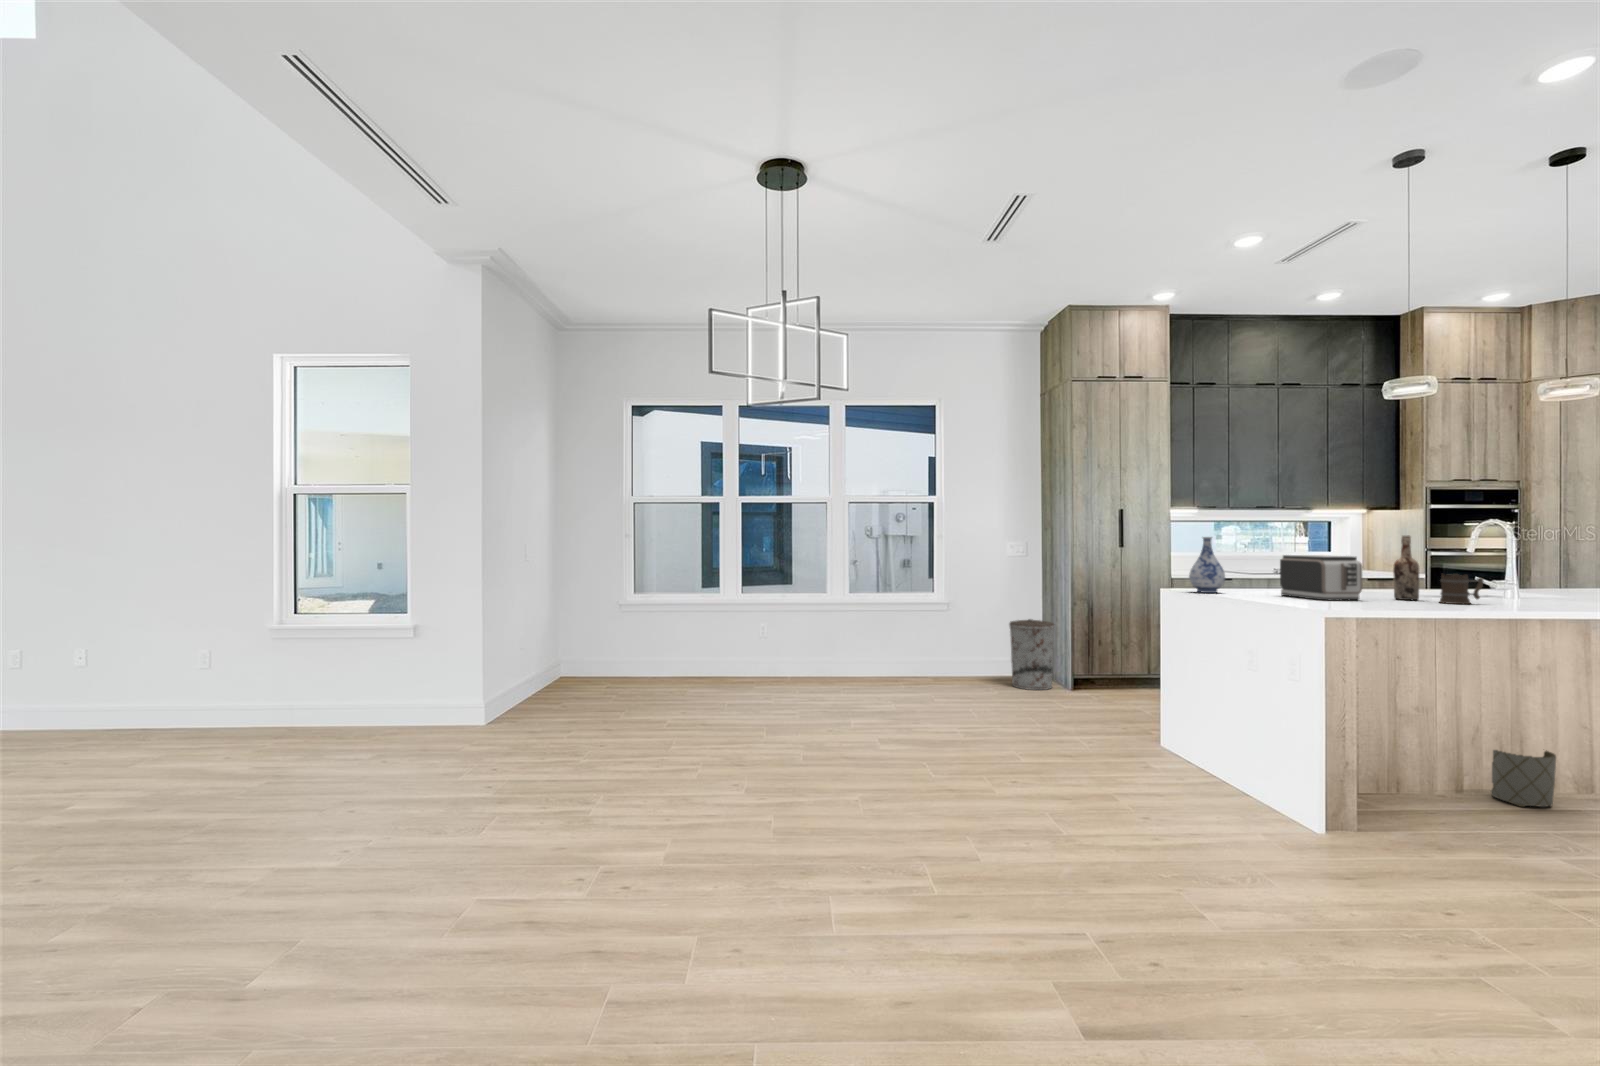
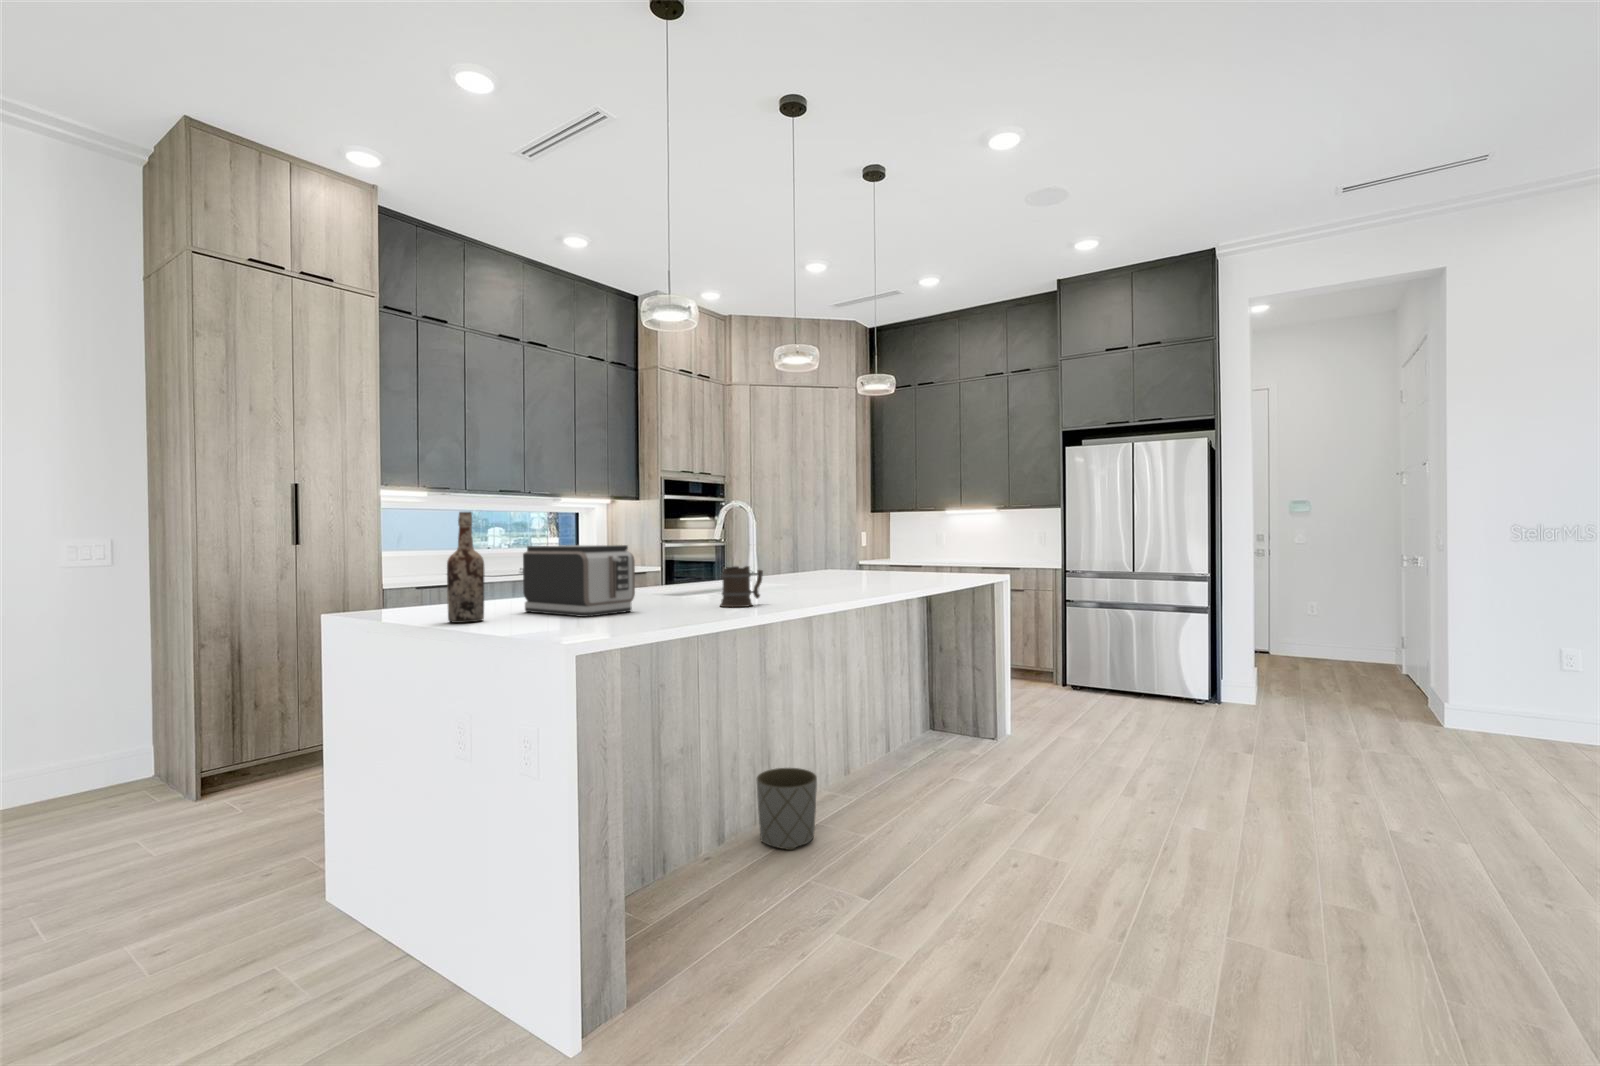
wine bottle: present [1393,536,1419,600] -> present [447,512,484,623]
vase: present [1189,537,1225,593] -> none [374,517,438,617]
trash can: present [1009,619,1054,690] -> none [52,680,164,820]

